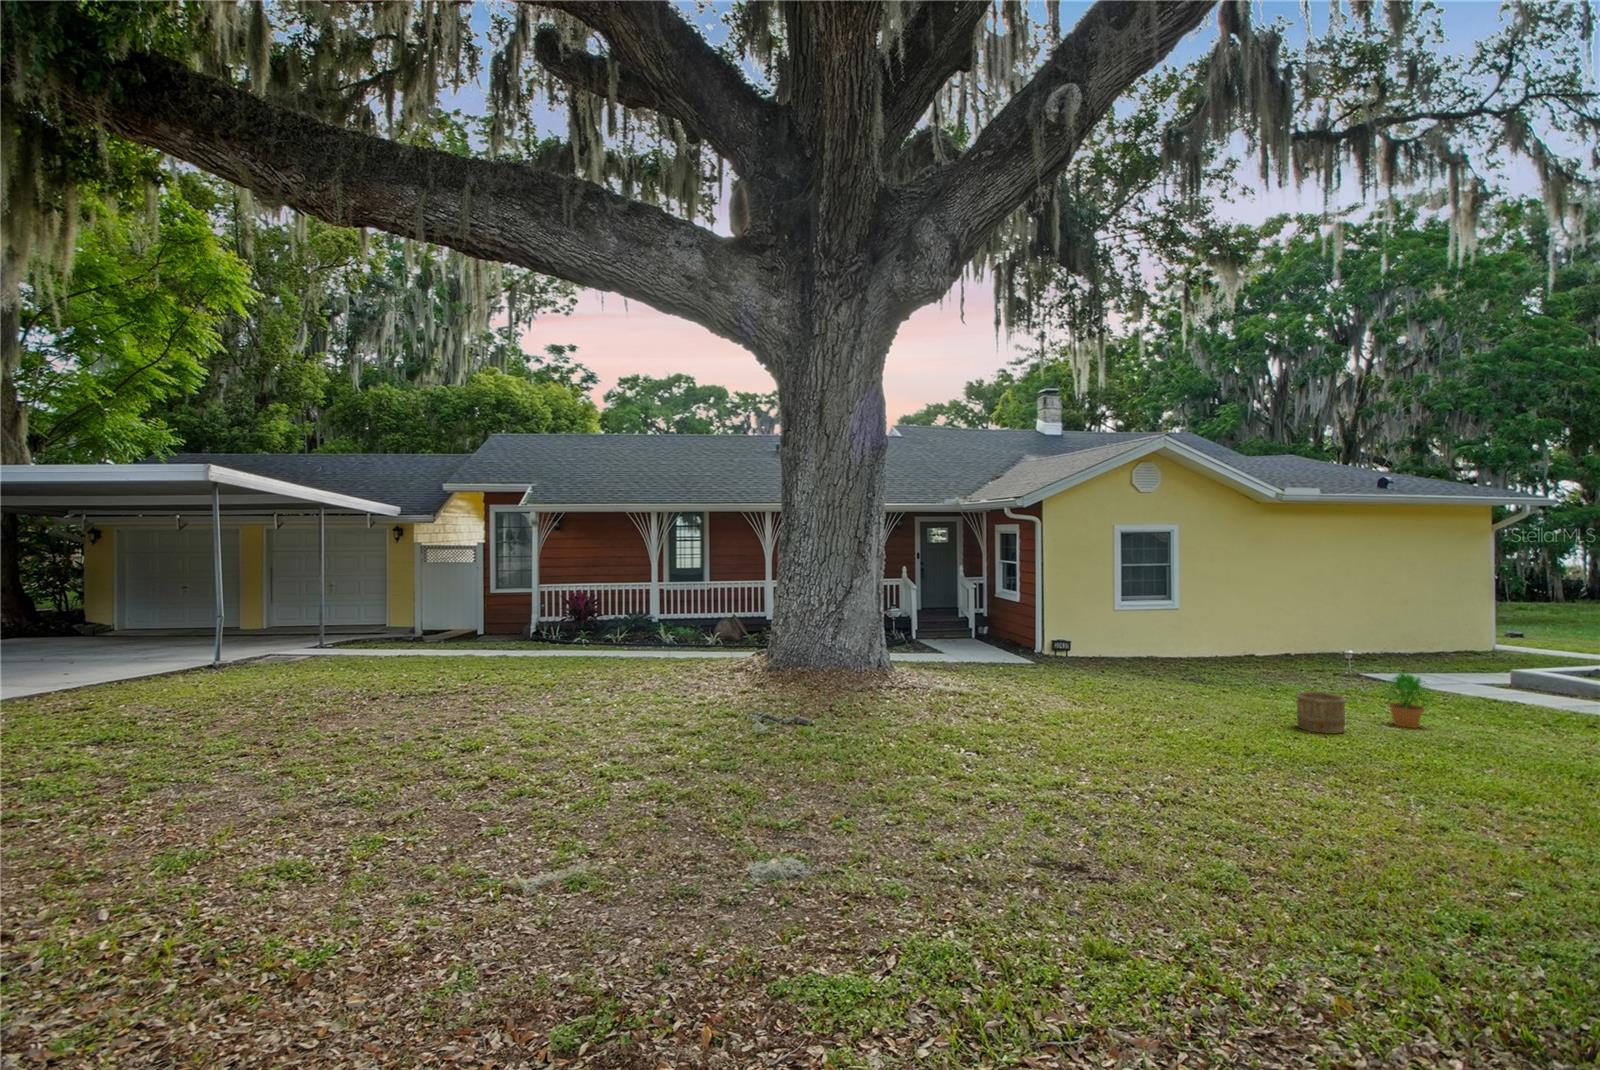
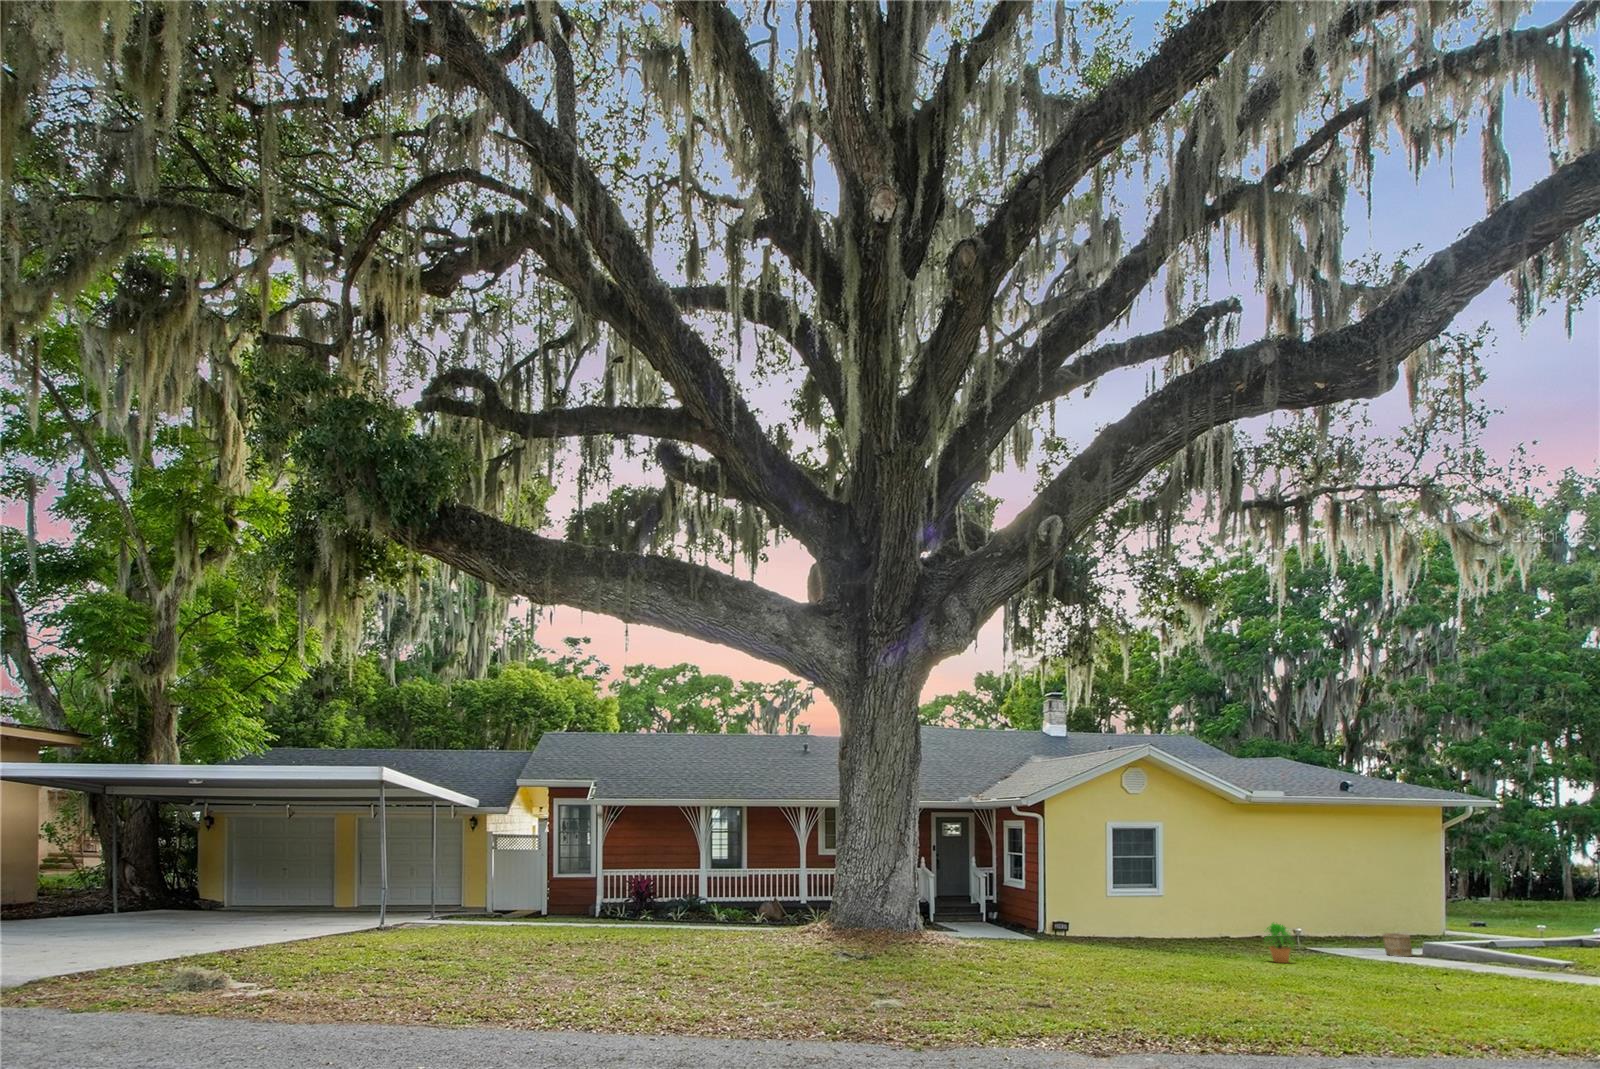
wooden bucket: present [1296,691,1346,734] -> present [1382,933,1412,957]

